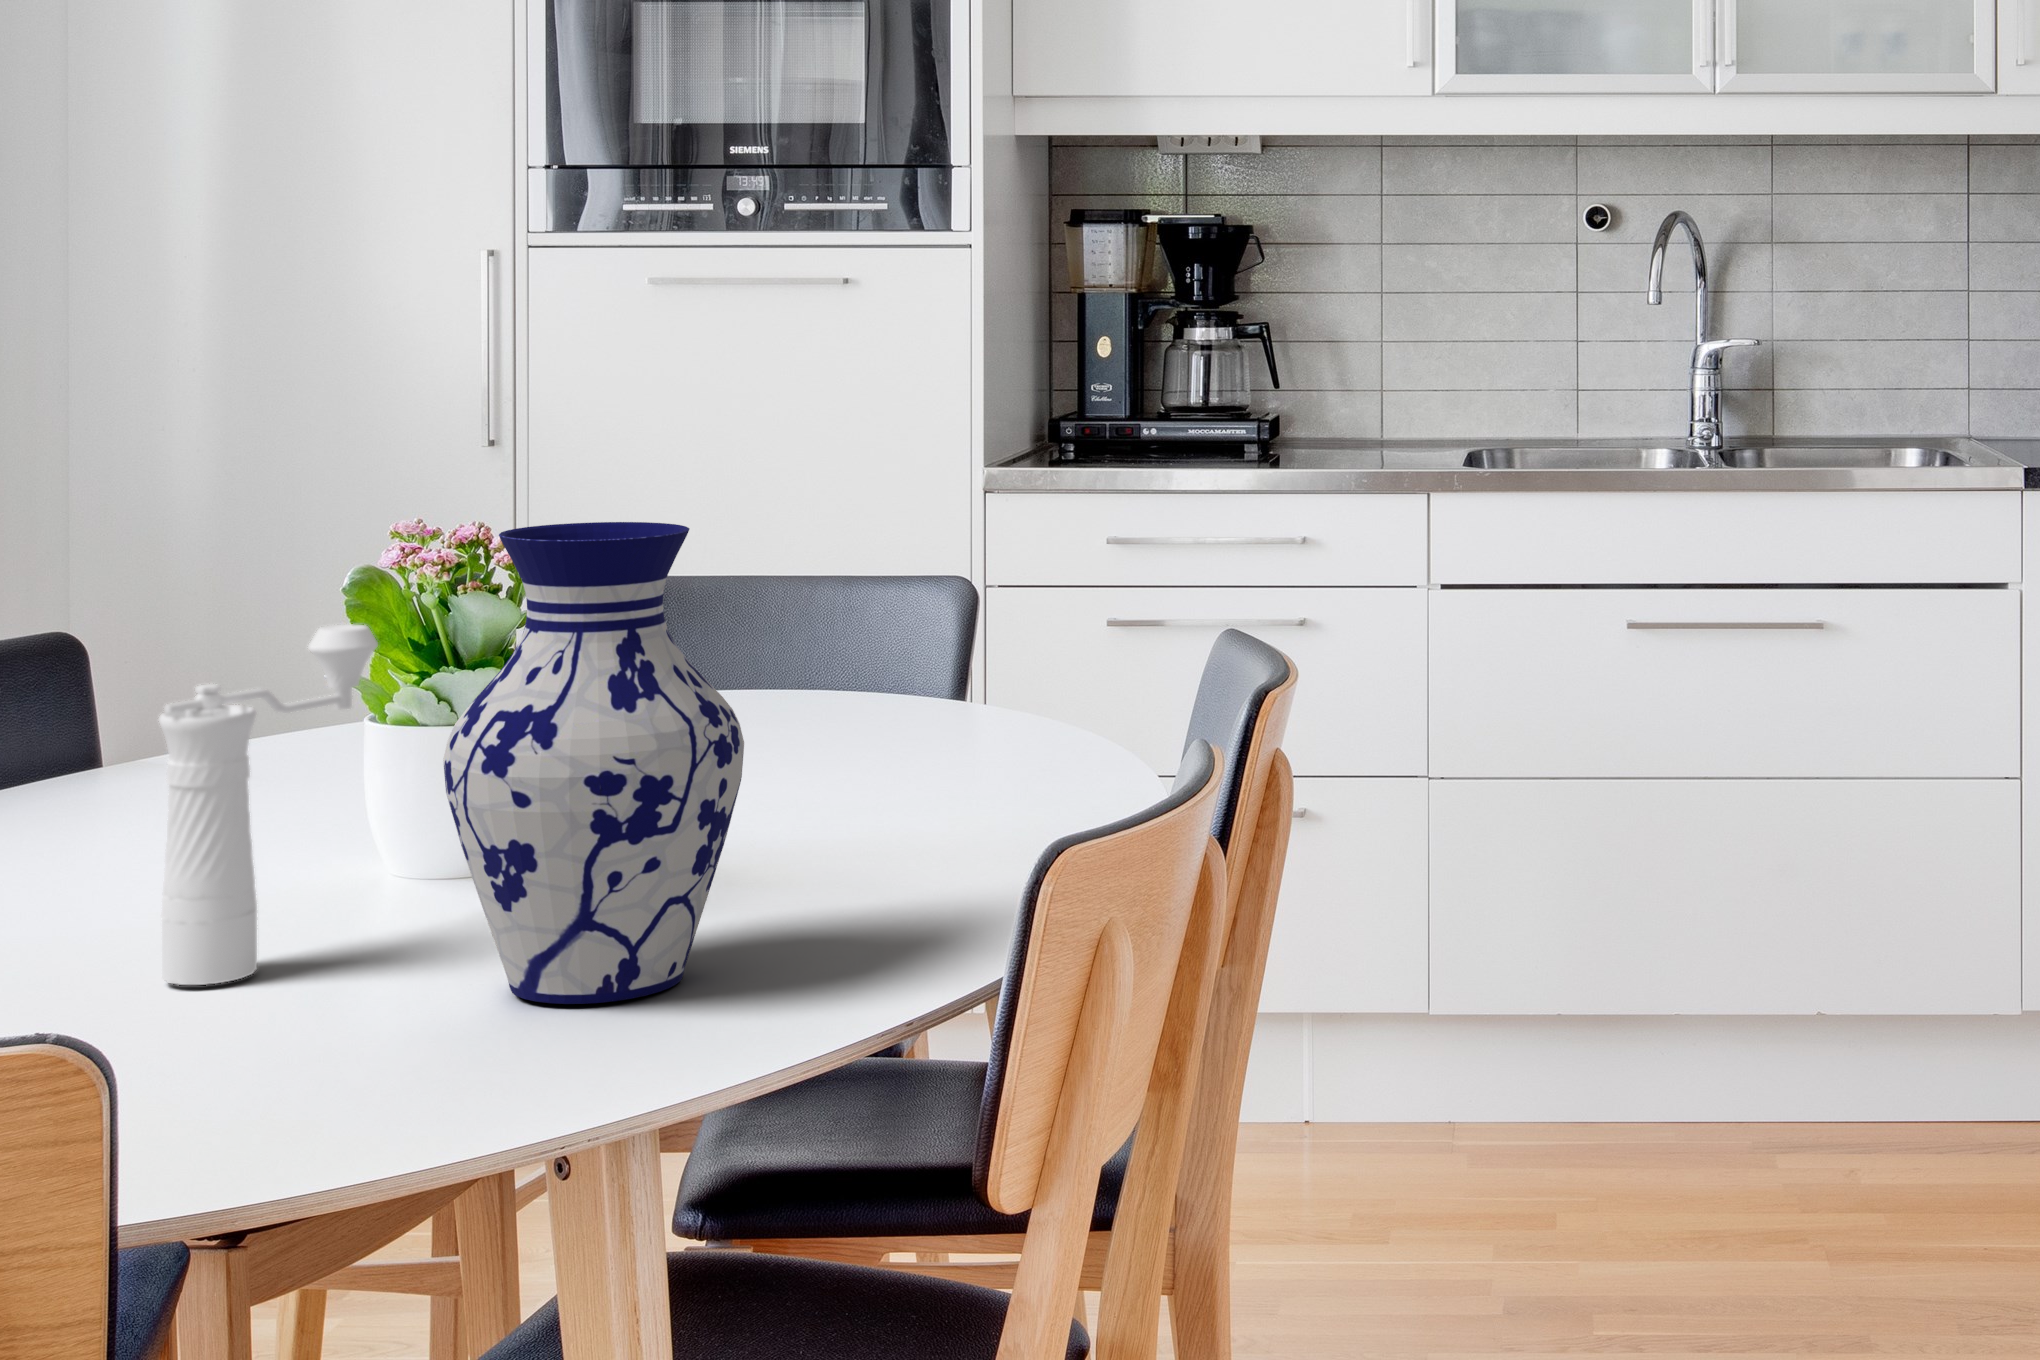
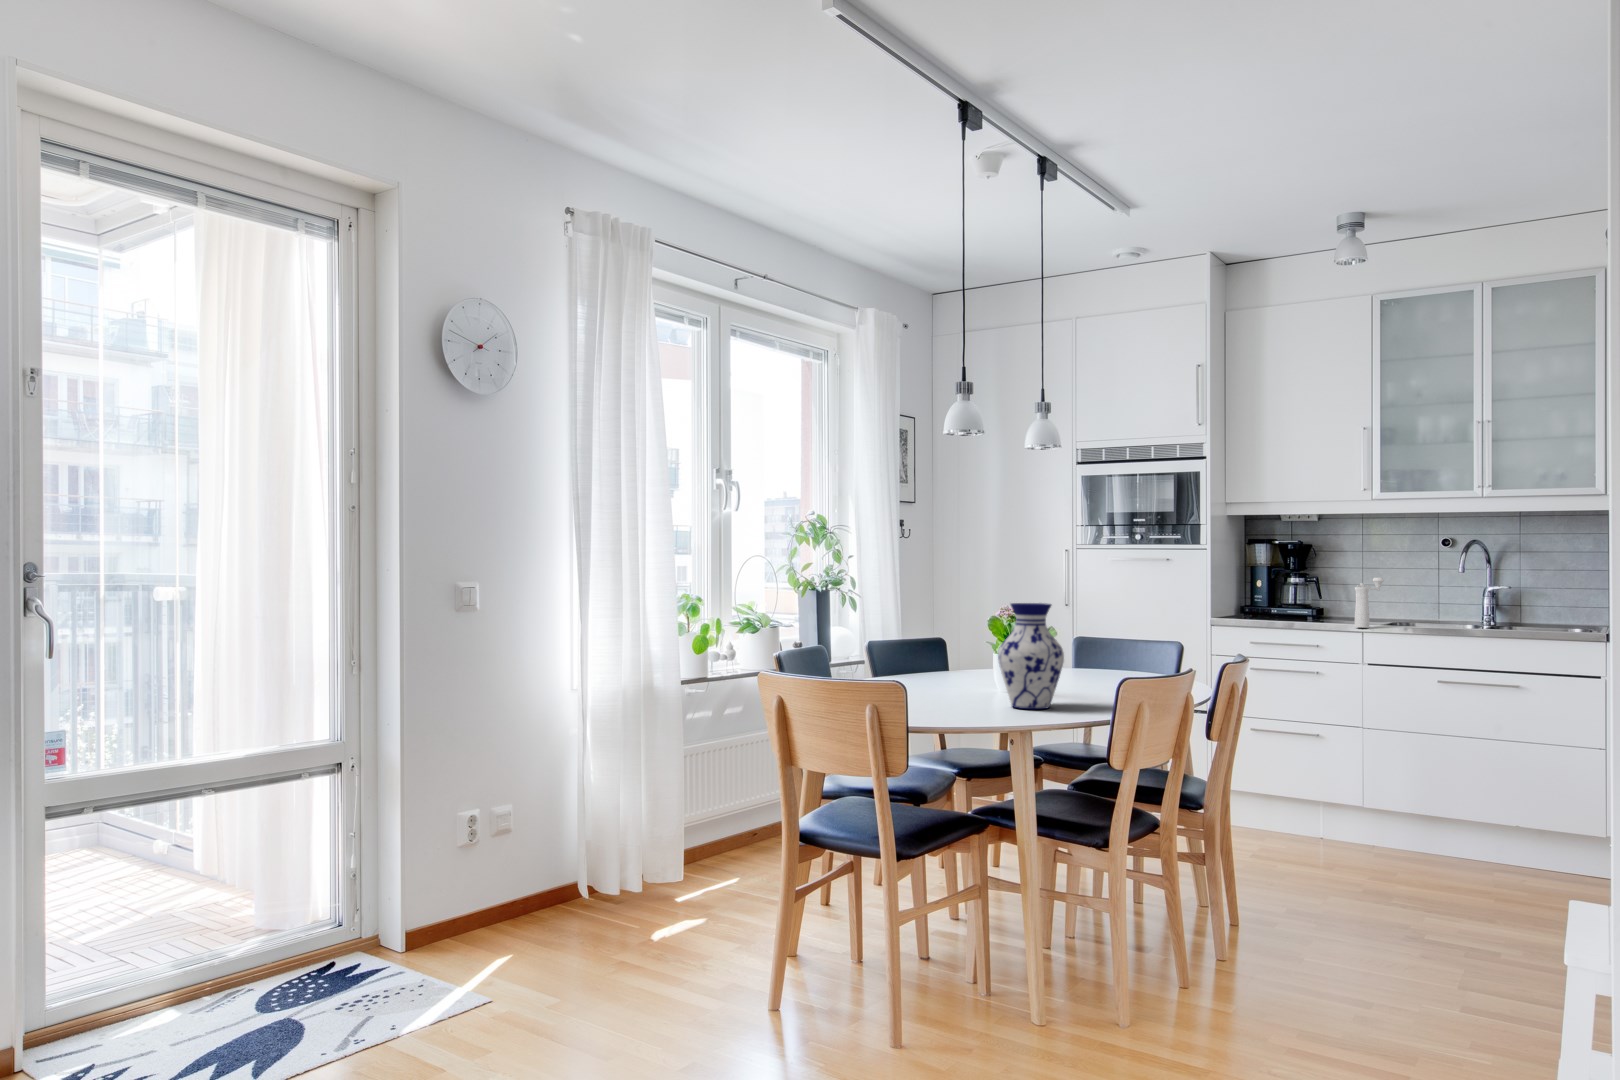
pepper mill: present [159,624,378,985] -> present [1354,578,1384,628]

